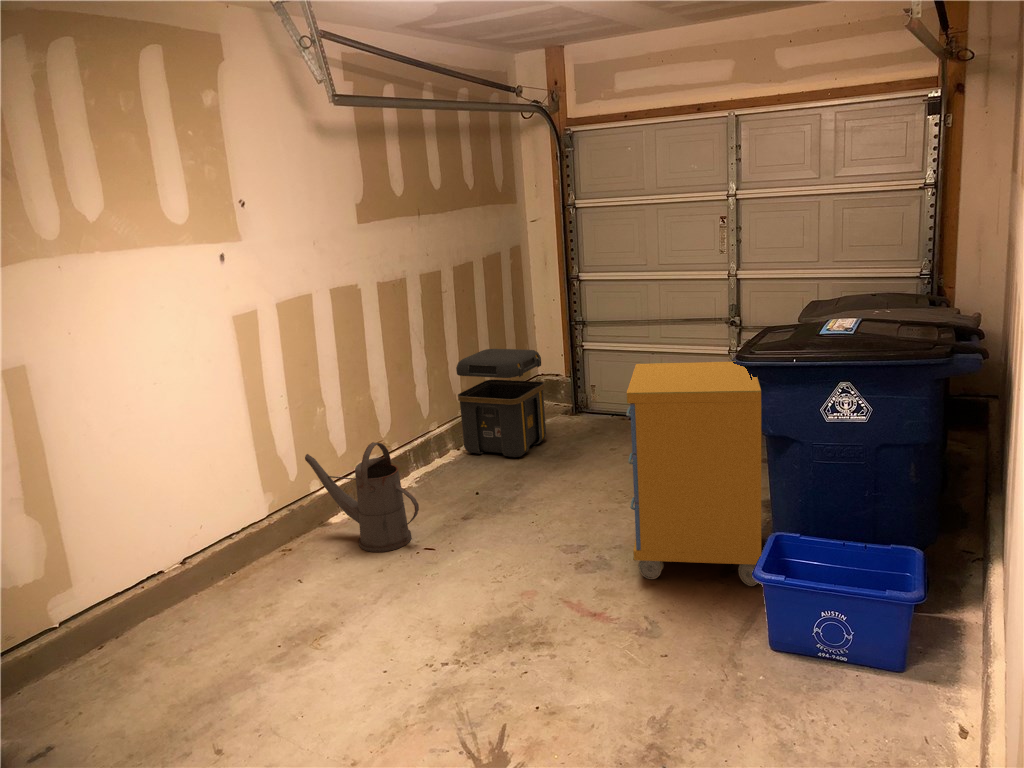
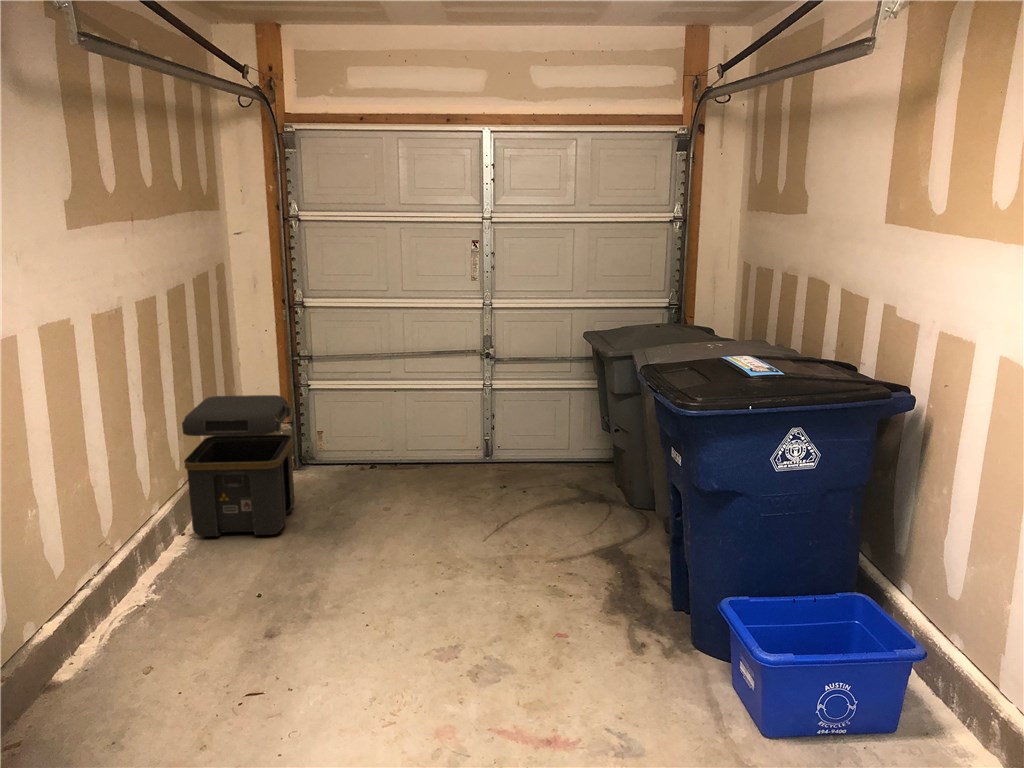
storage cabinet: present [626,362,761,586] -> none [506,403,690,666]
watering can: present [305,442,419,552] -> none [25,551,232,714]

